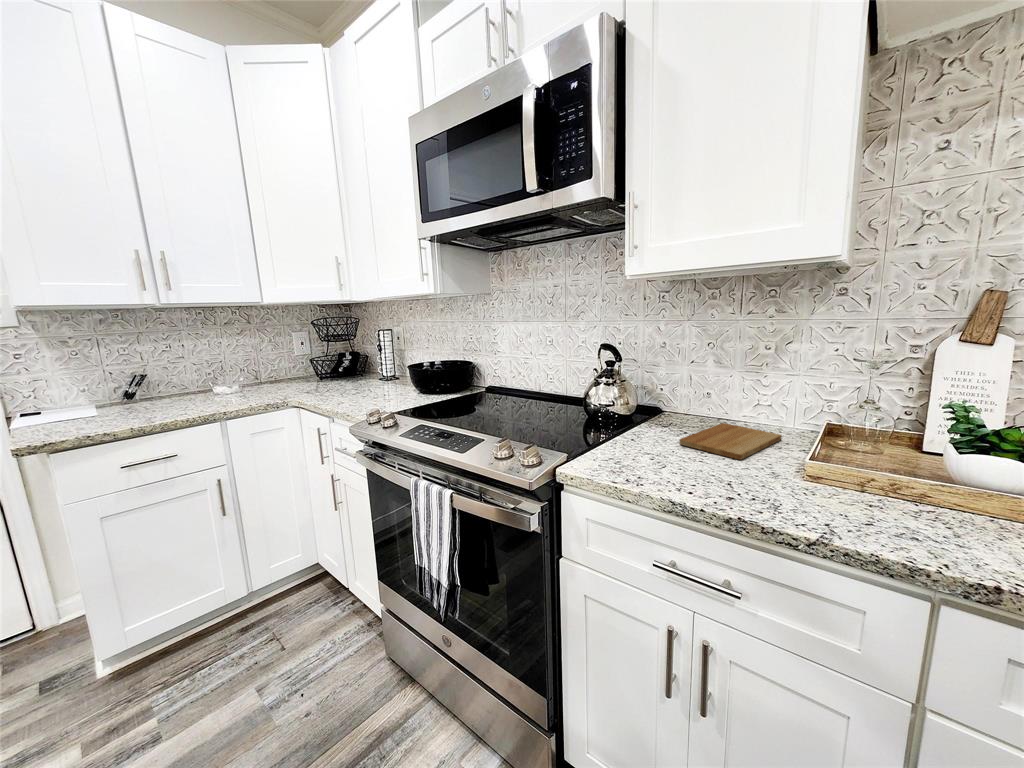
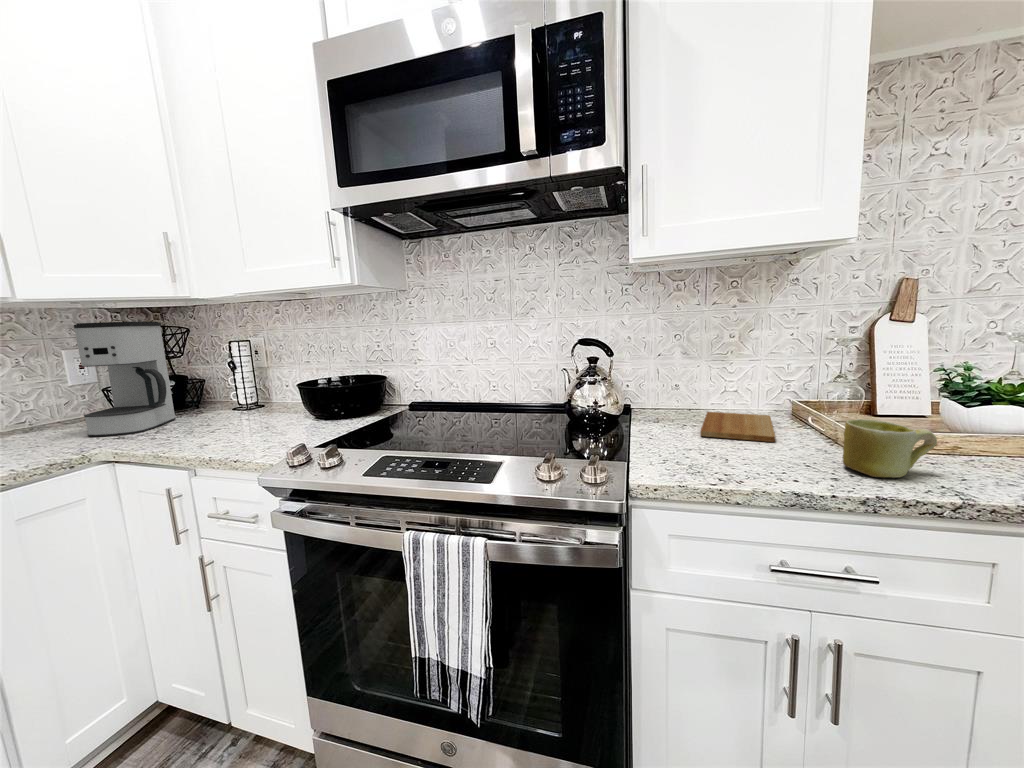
coffee maker: none [291,314,346,389] -> present [74,322,176,437]
mug: none [757,446,847,509] -> present [843,419,937,478]

